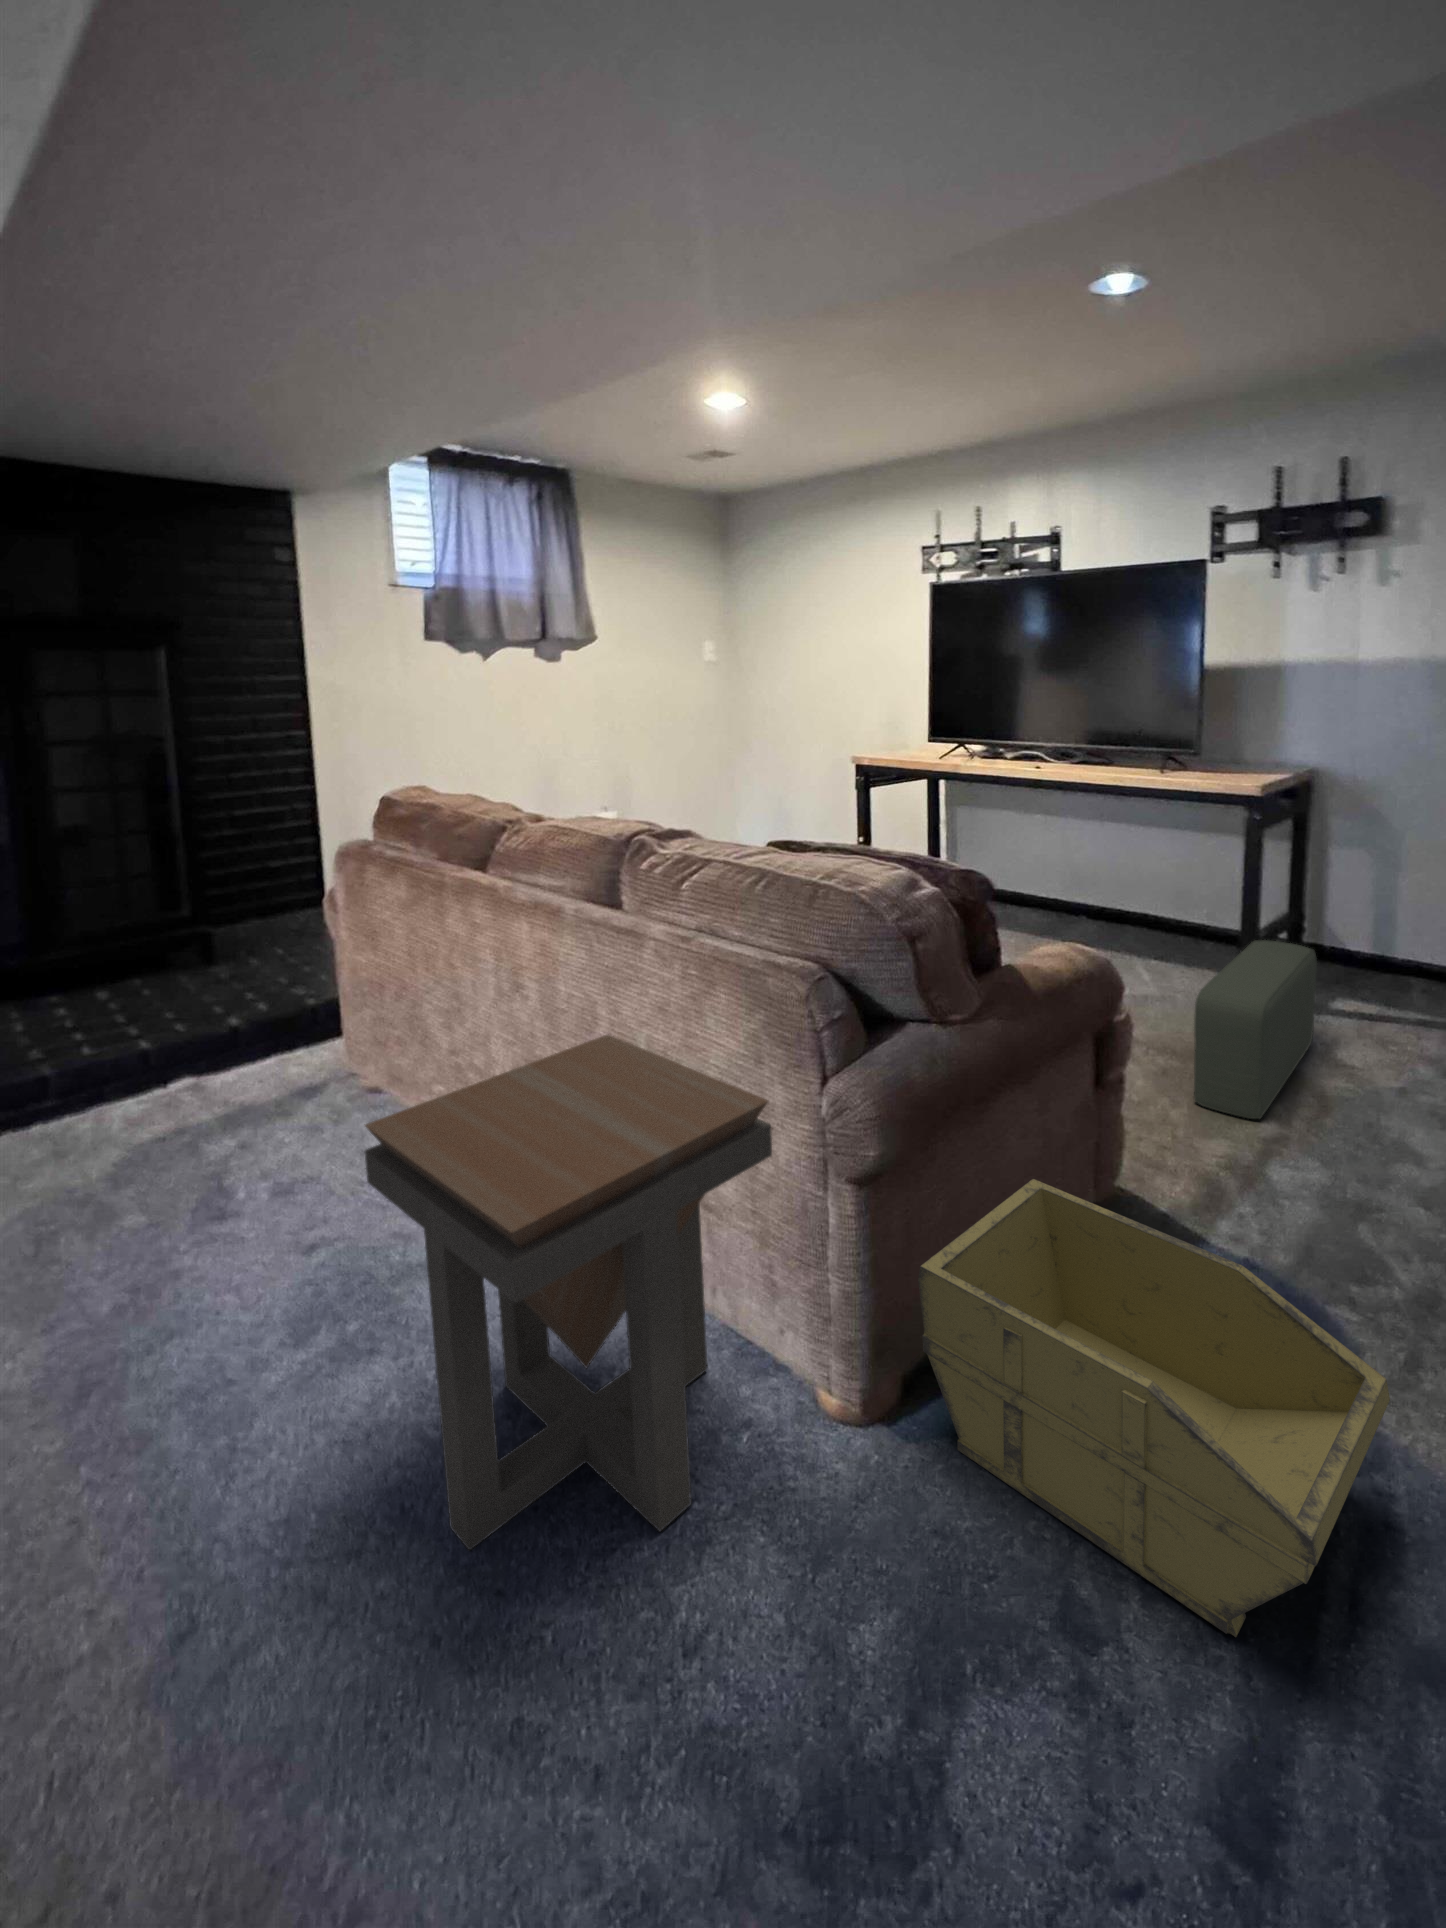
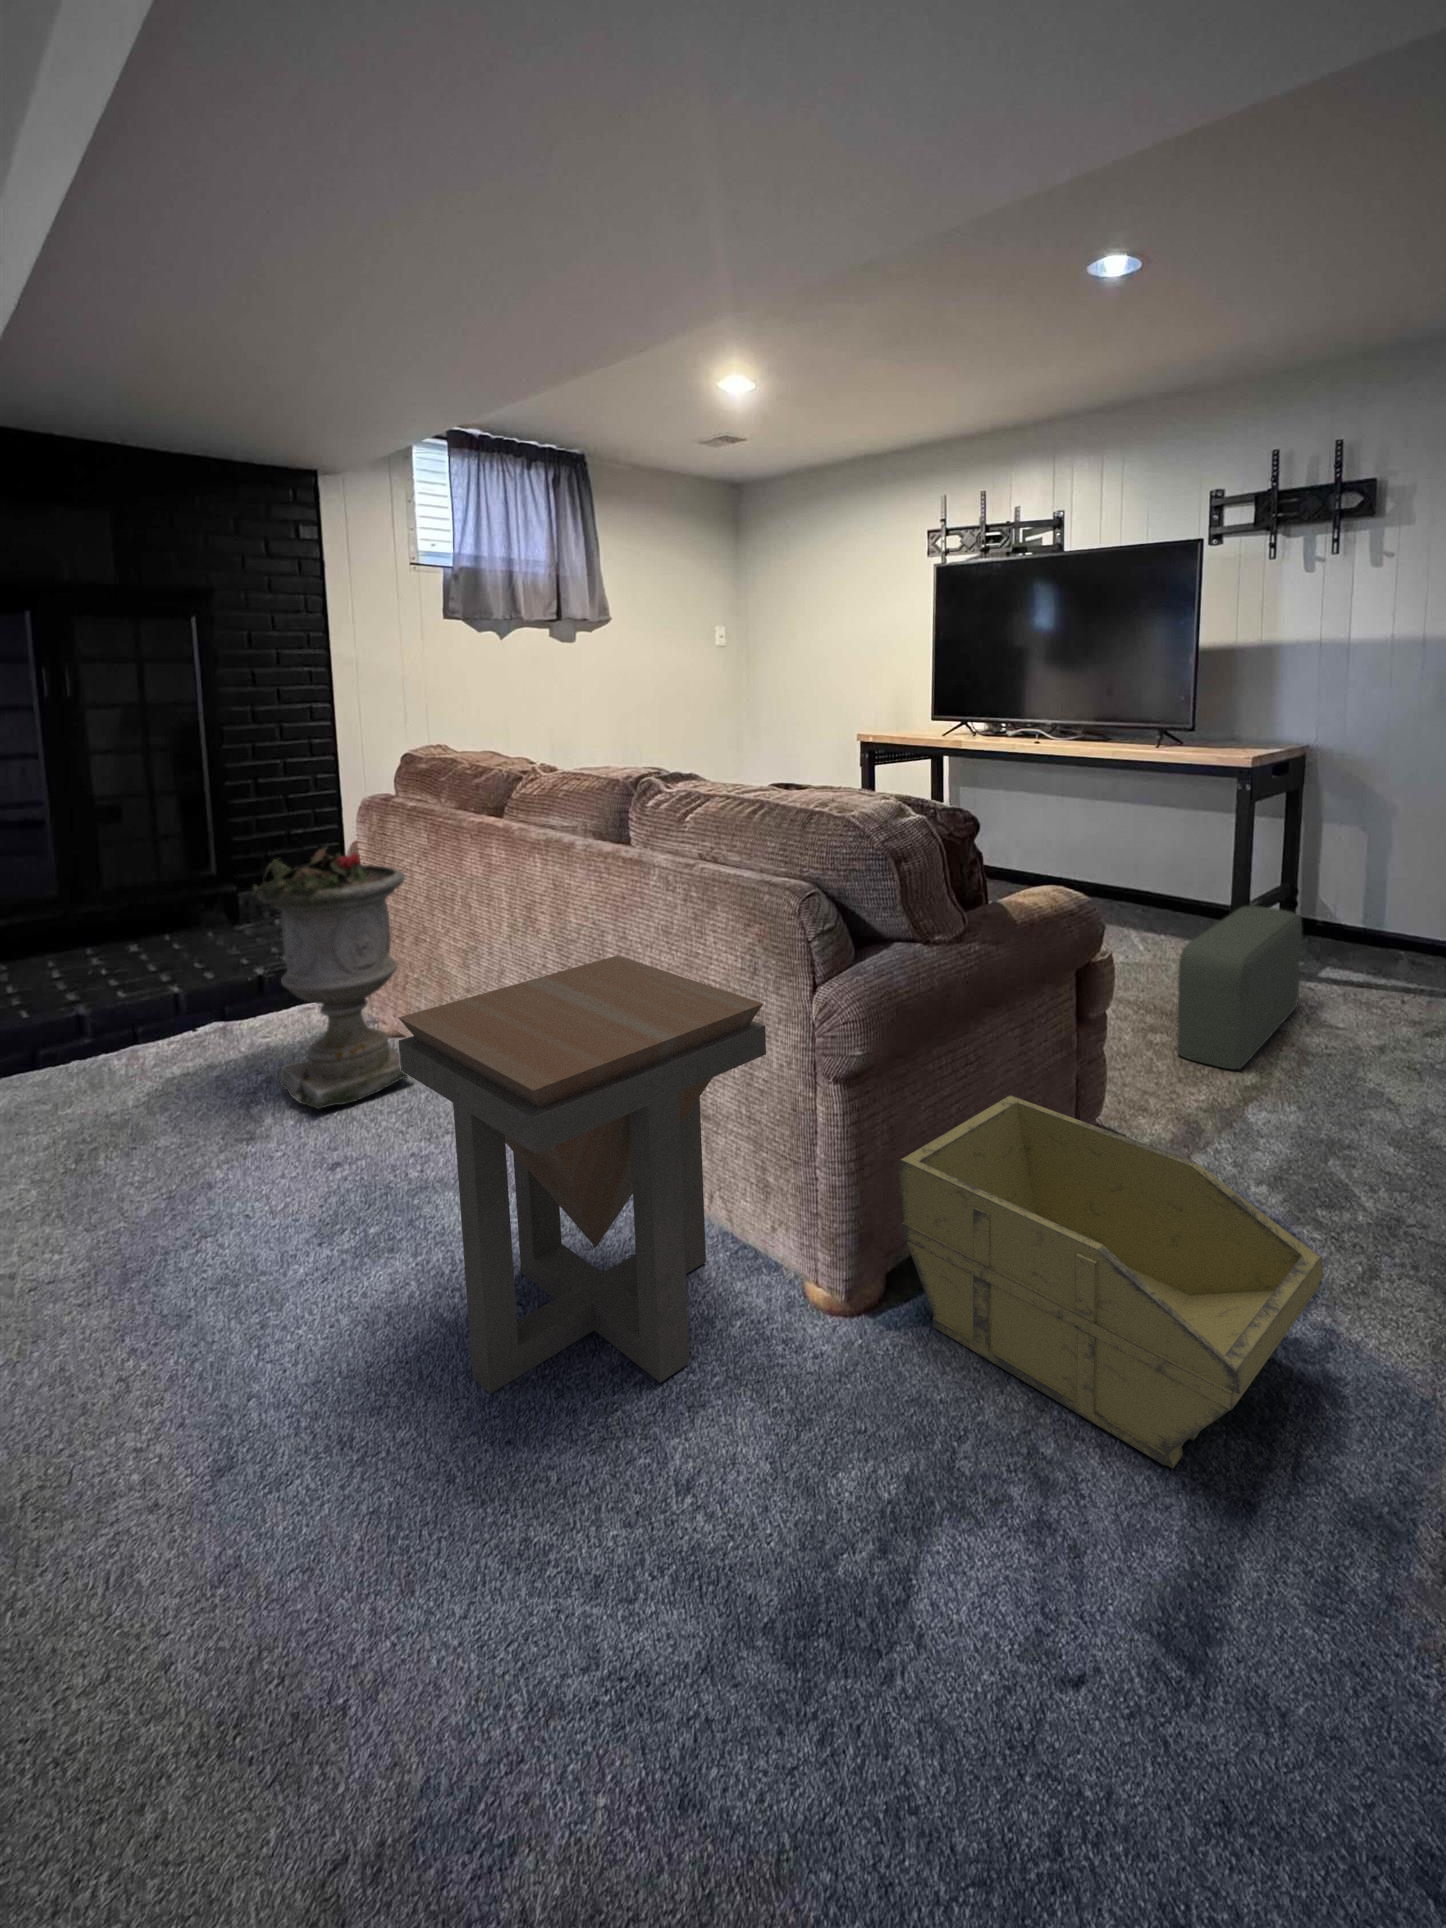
planter: none [215,898,397,1185] -> present [252,846,409,1109]

